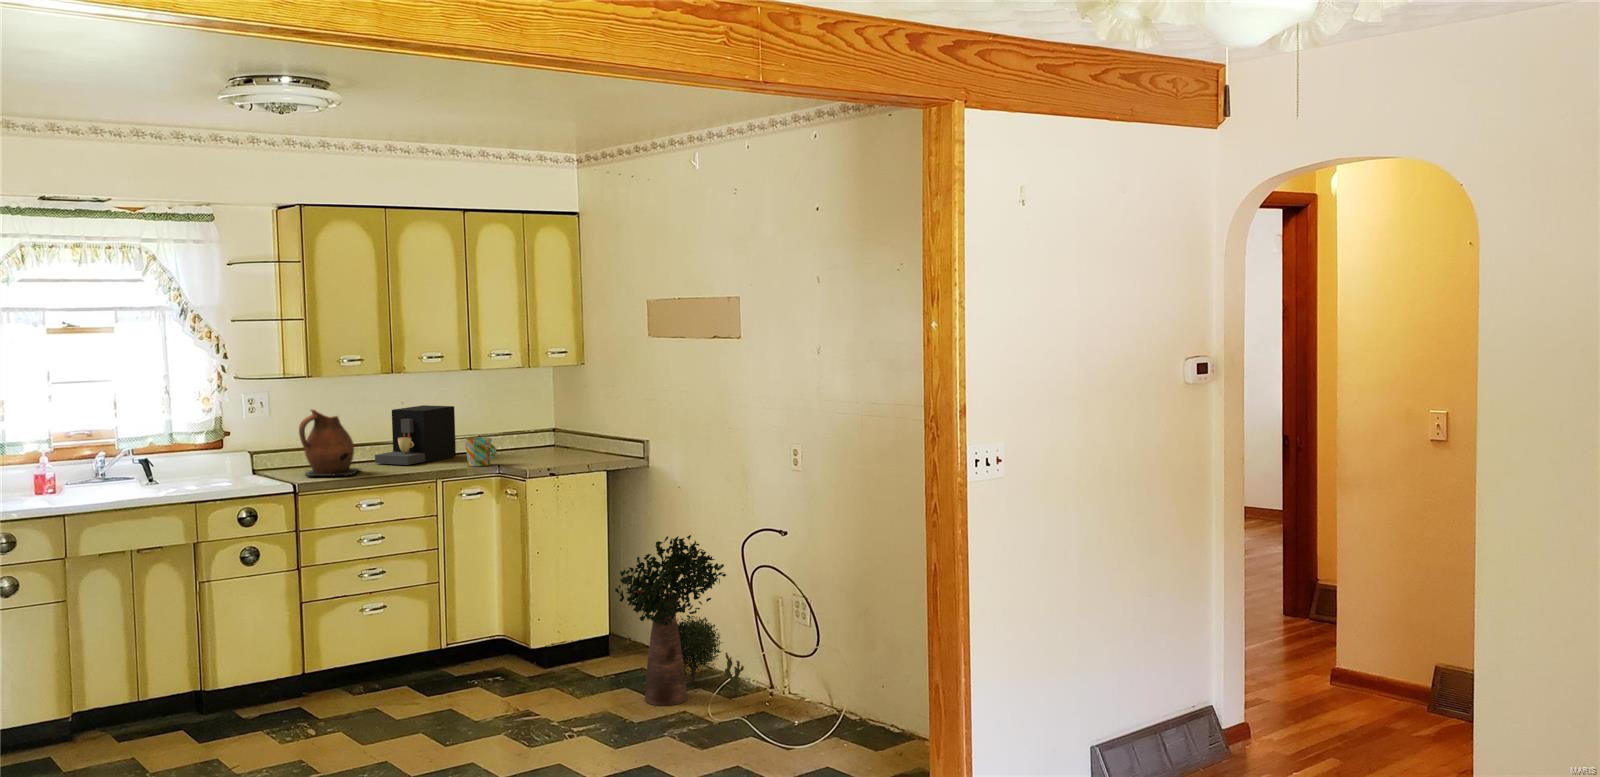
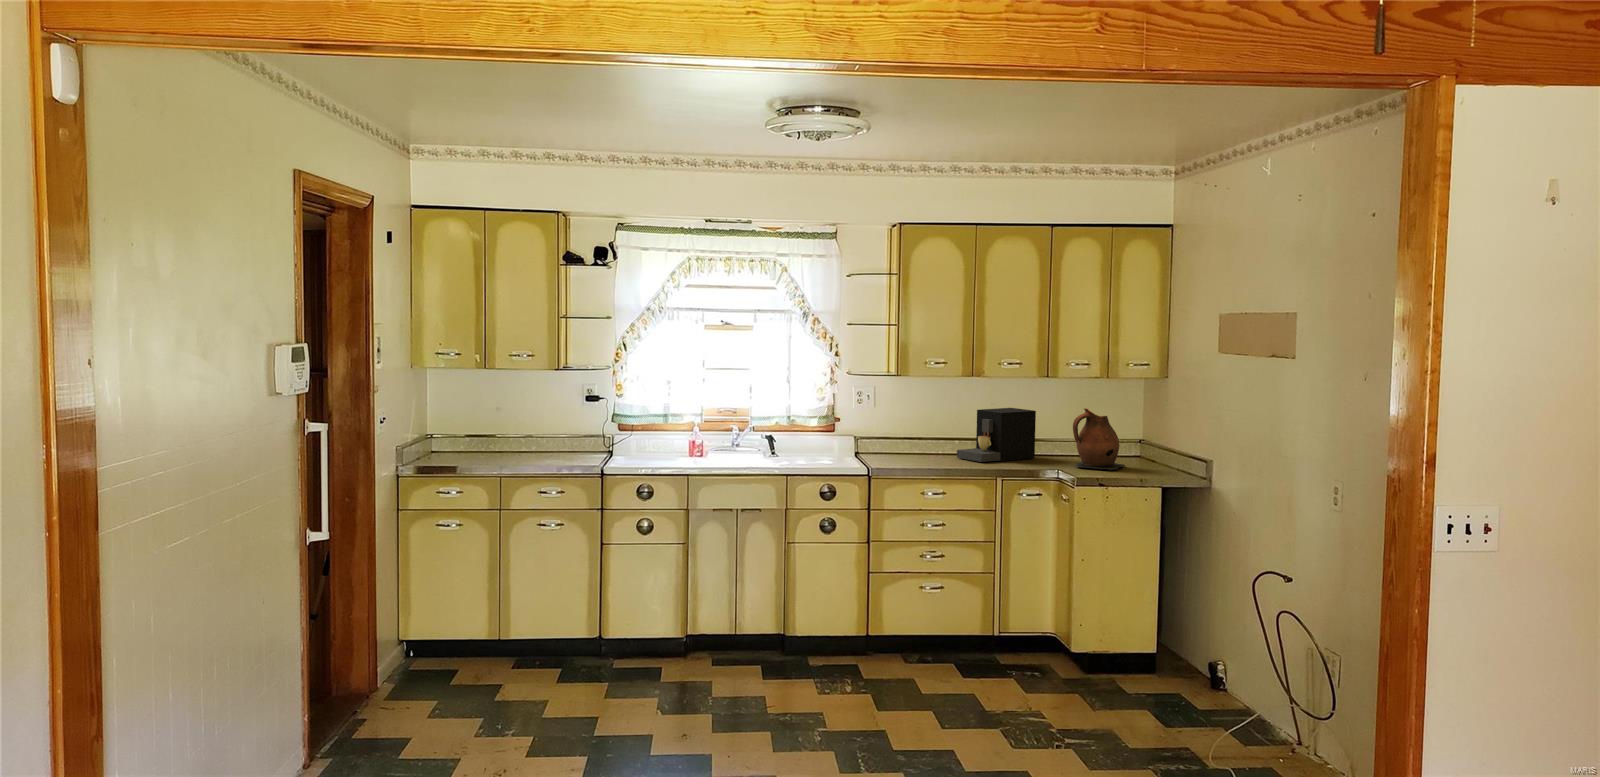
ceramic pitcher: present [299,409,361,476] -> present [1073,408,1125,470]
mug: present [465,437,497,466] -> none [1031,442,1059,470]
potted plant: present [615,535,744,706] -> none [1134,563,1265,742]

